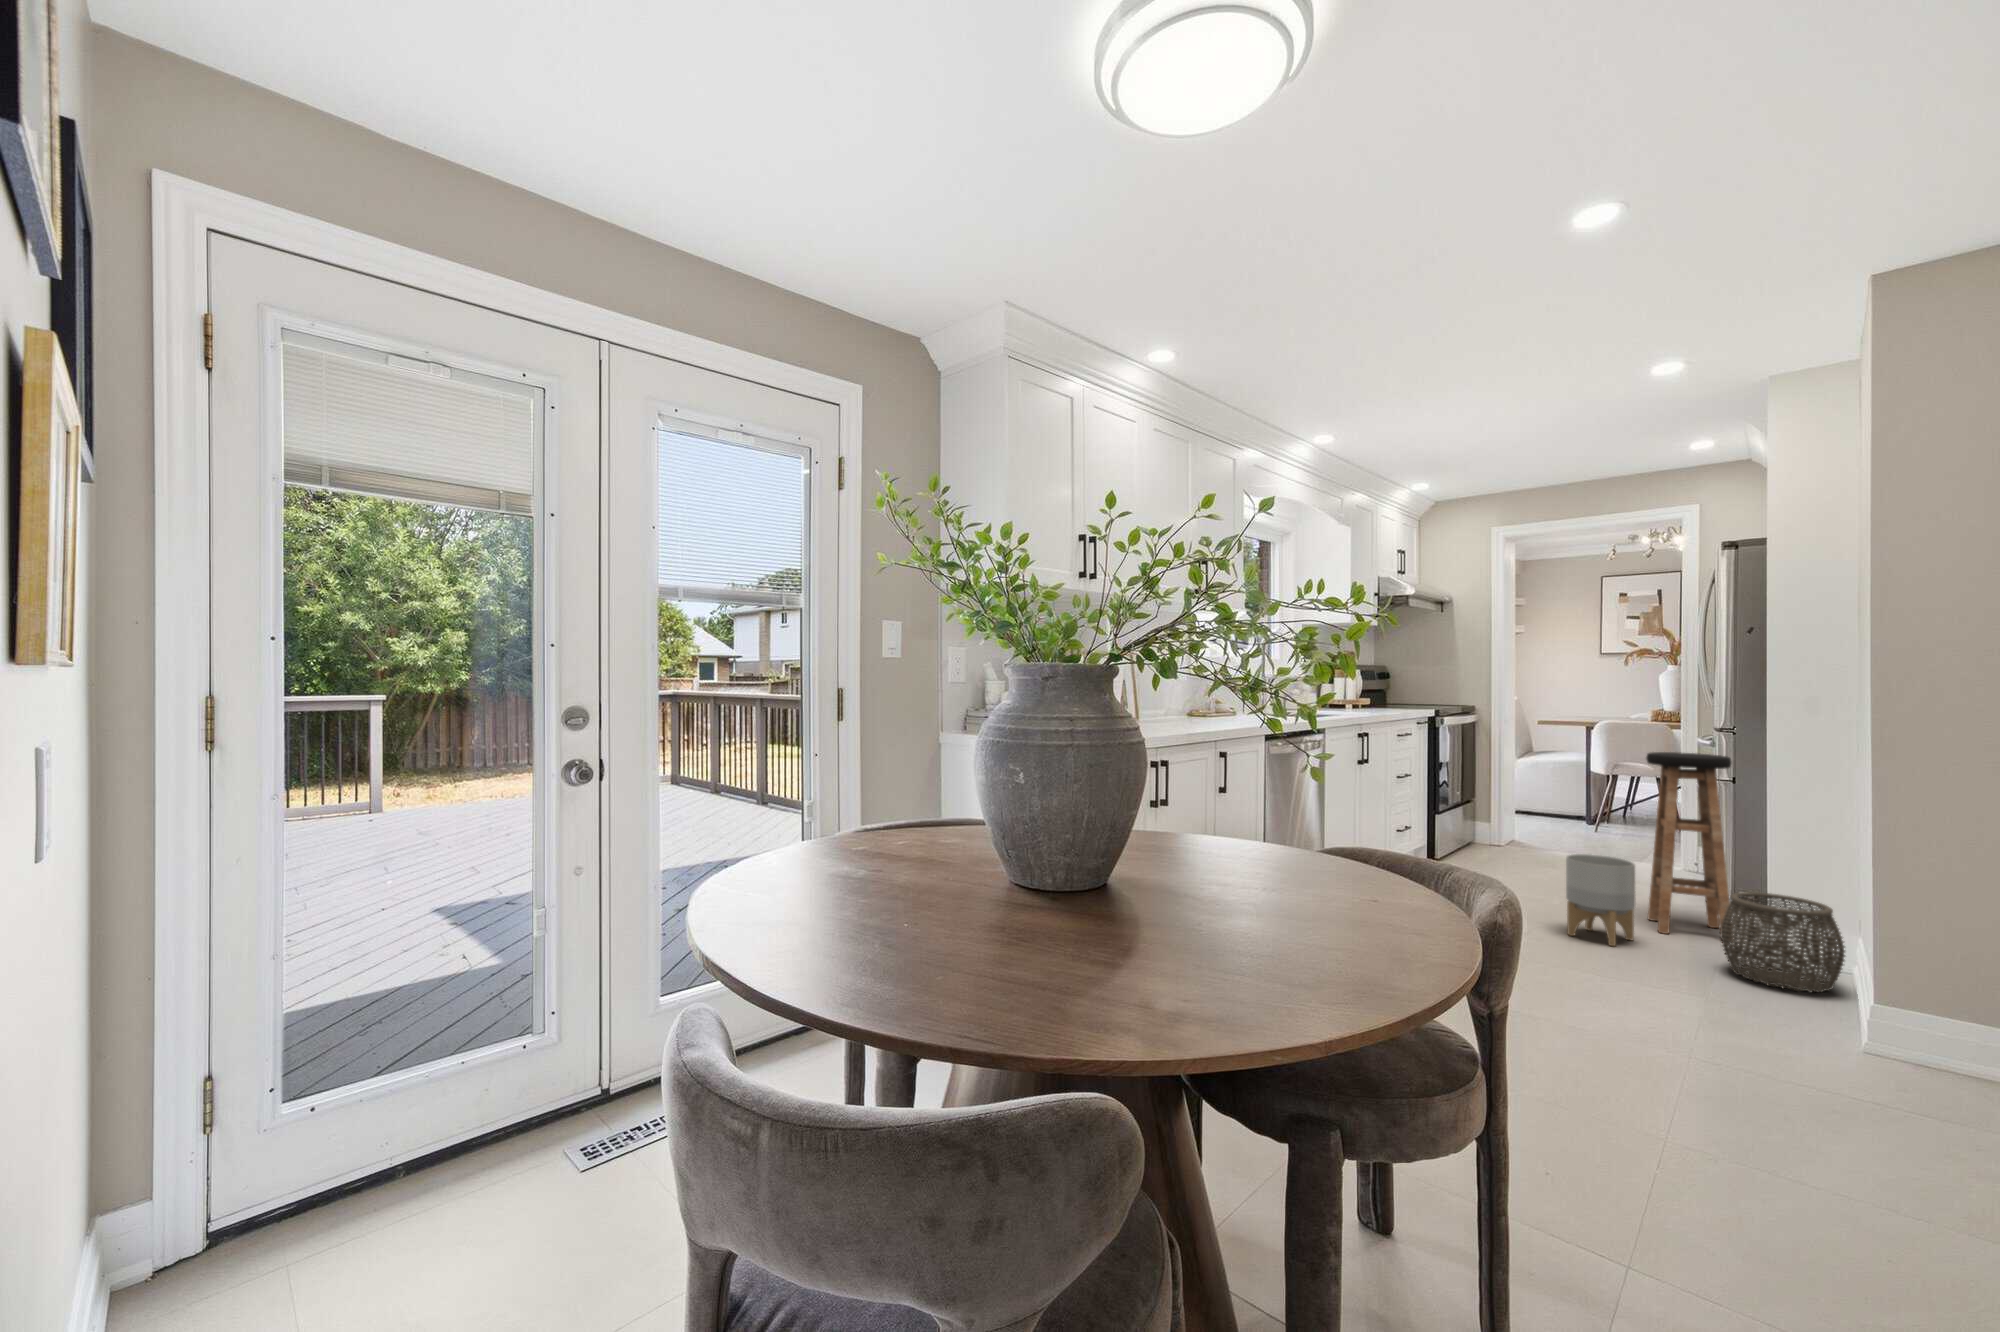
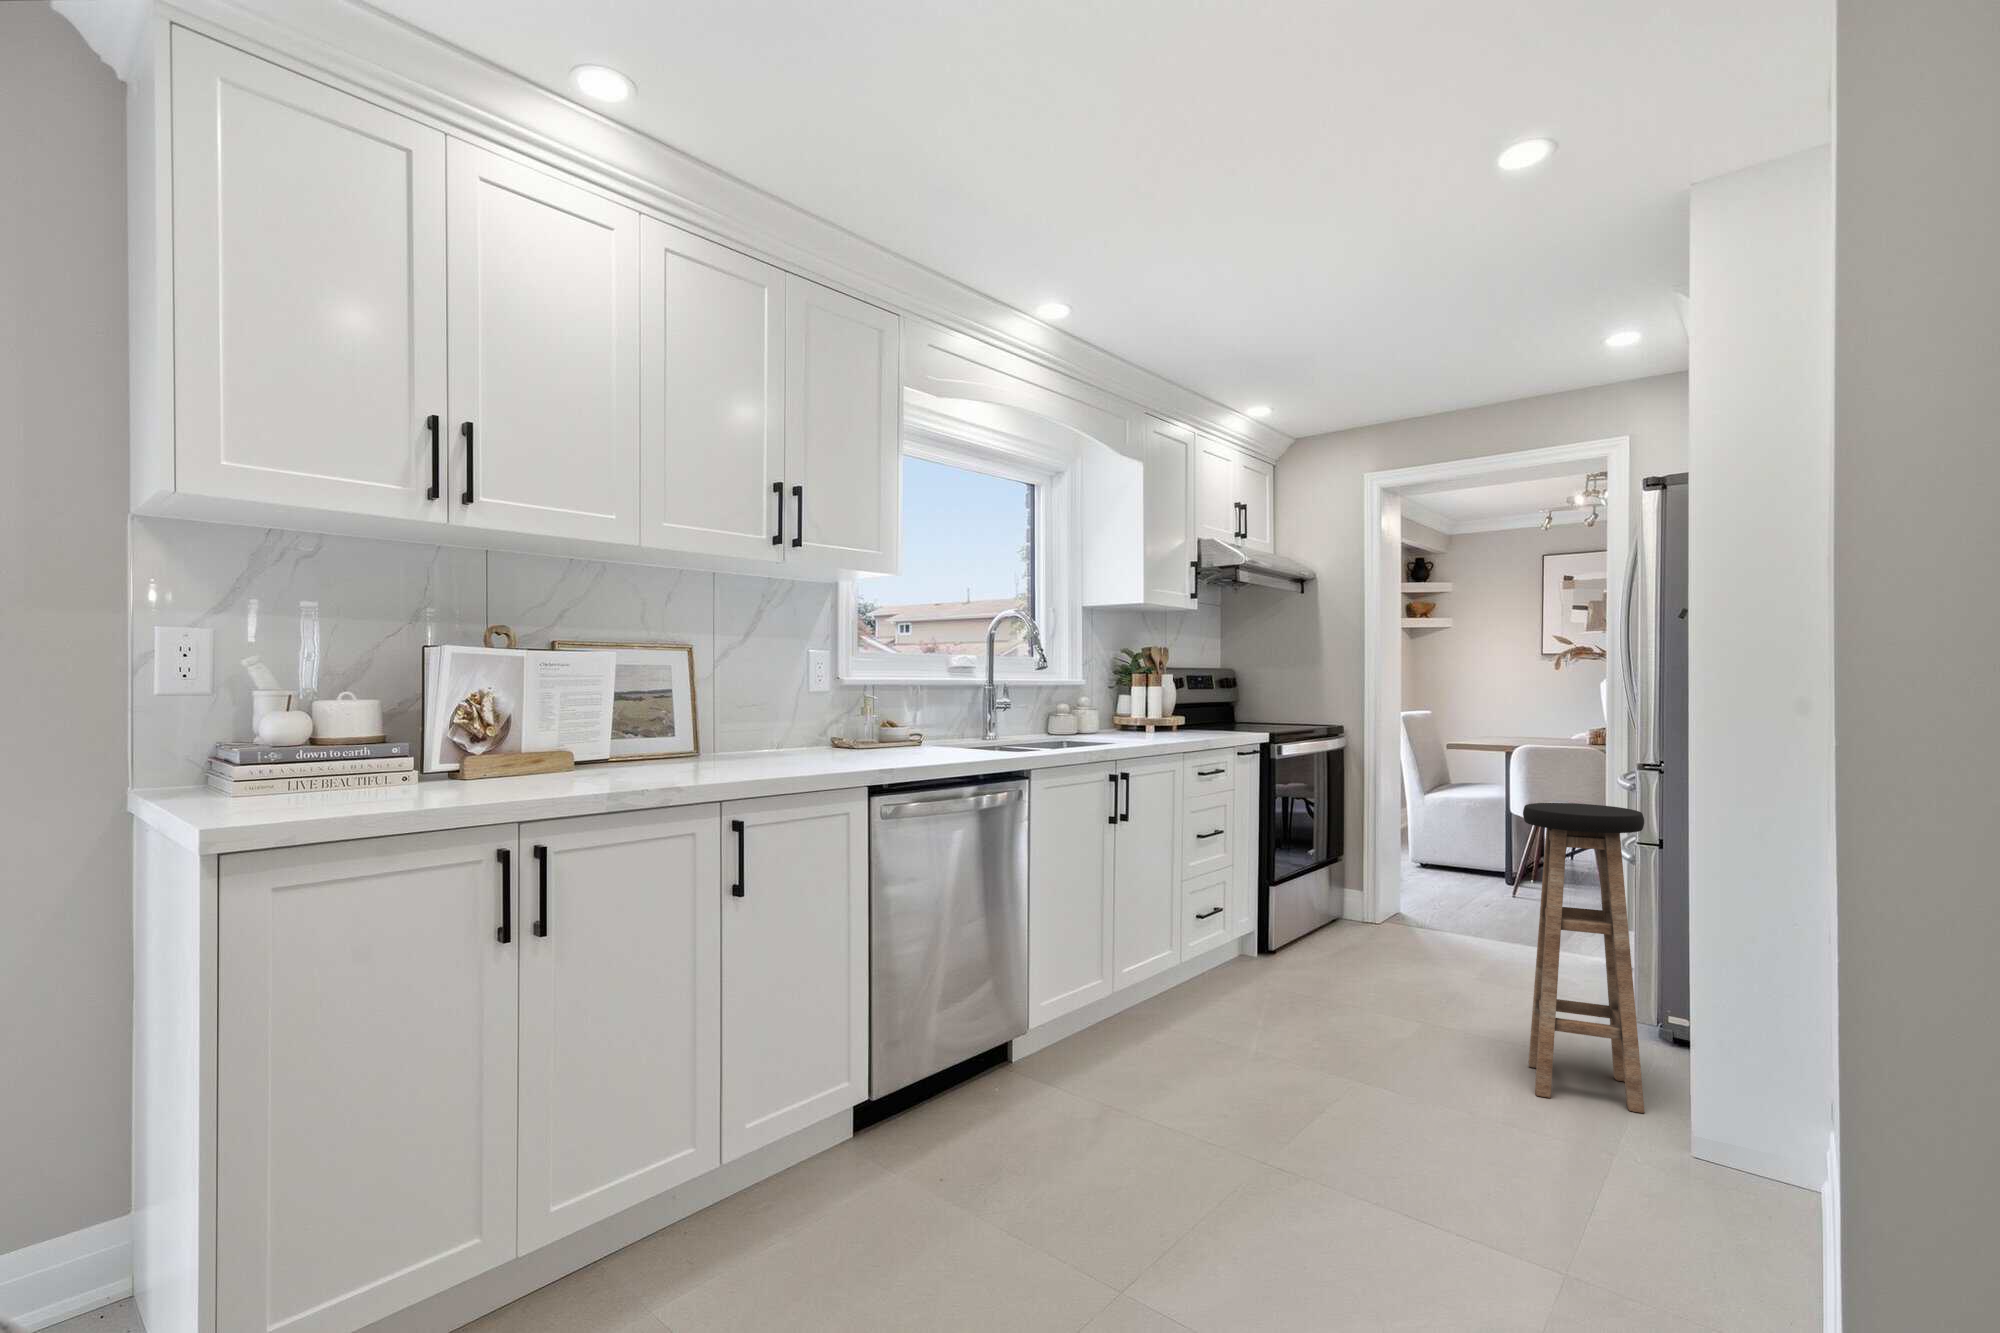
planter: present [1566,854,1635,946] -> none [1391,970,1491,1131]
woven basket: present [1720,892,1845,992] -> none [1606,1048,1802,1240]

